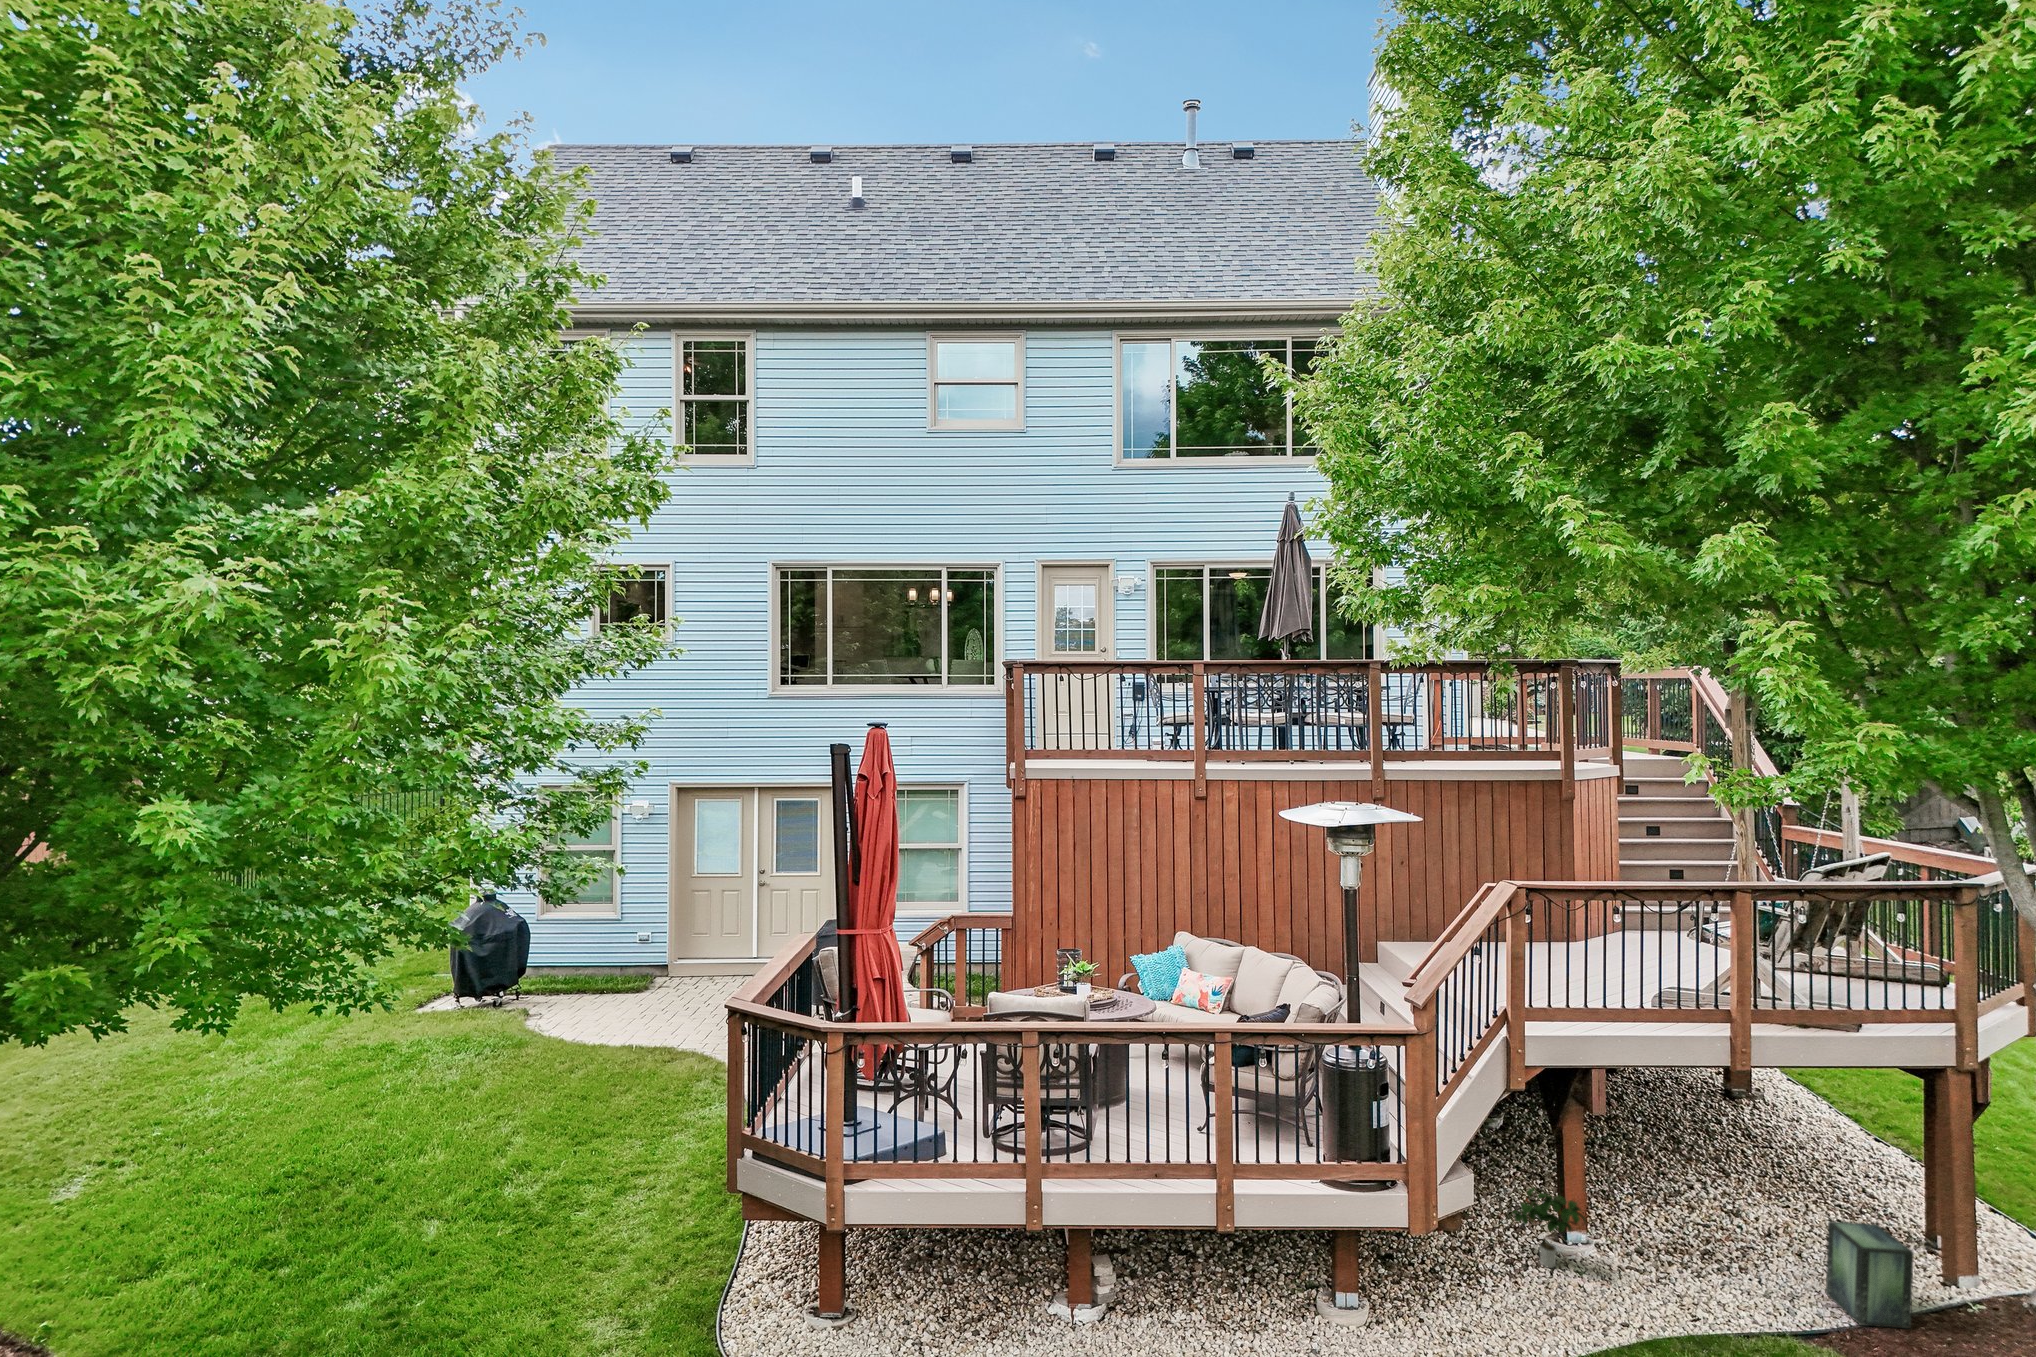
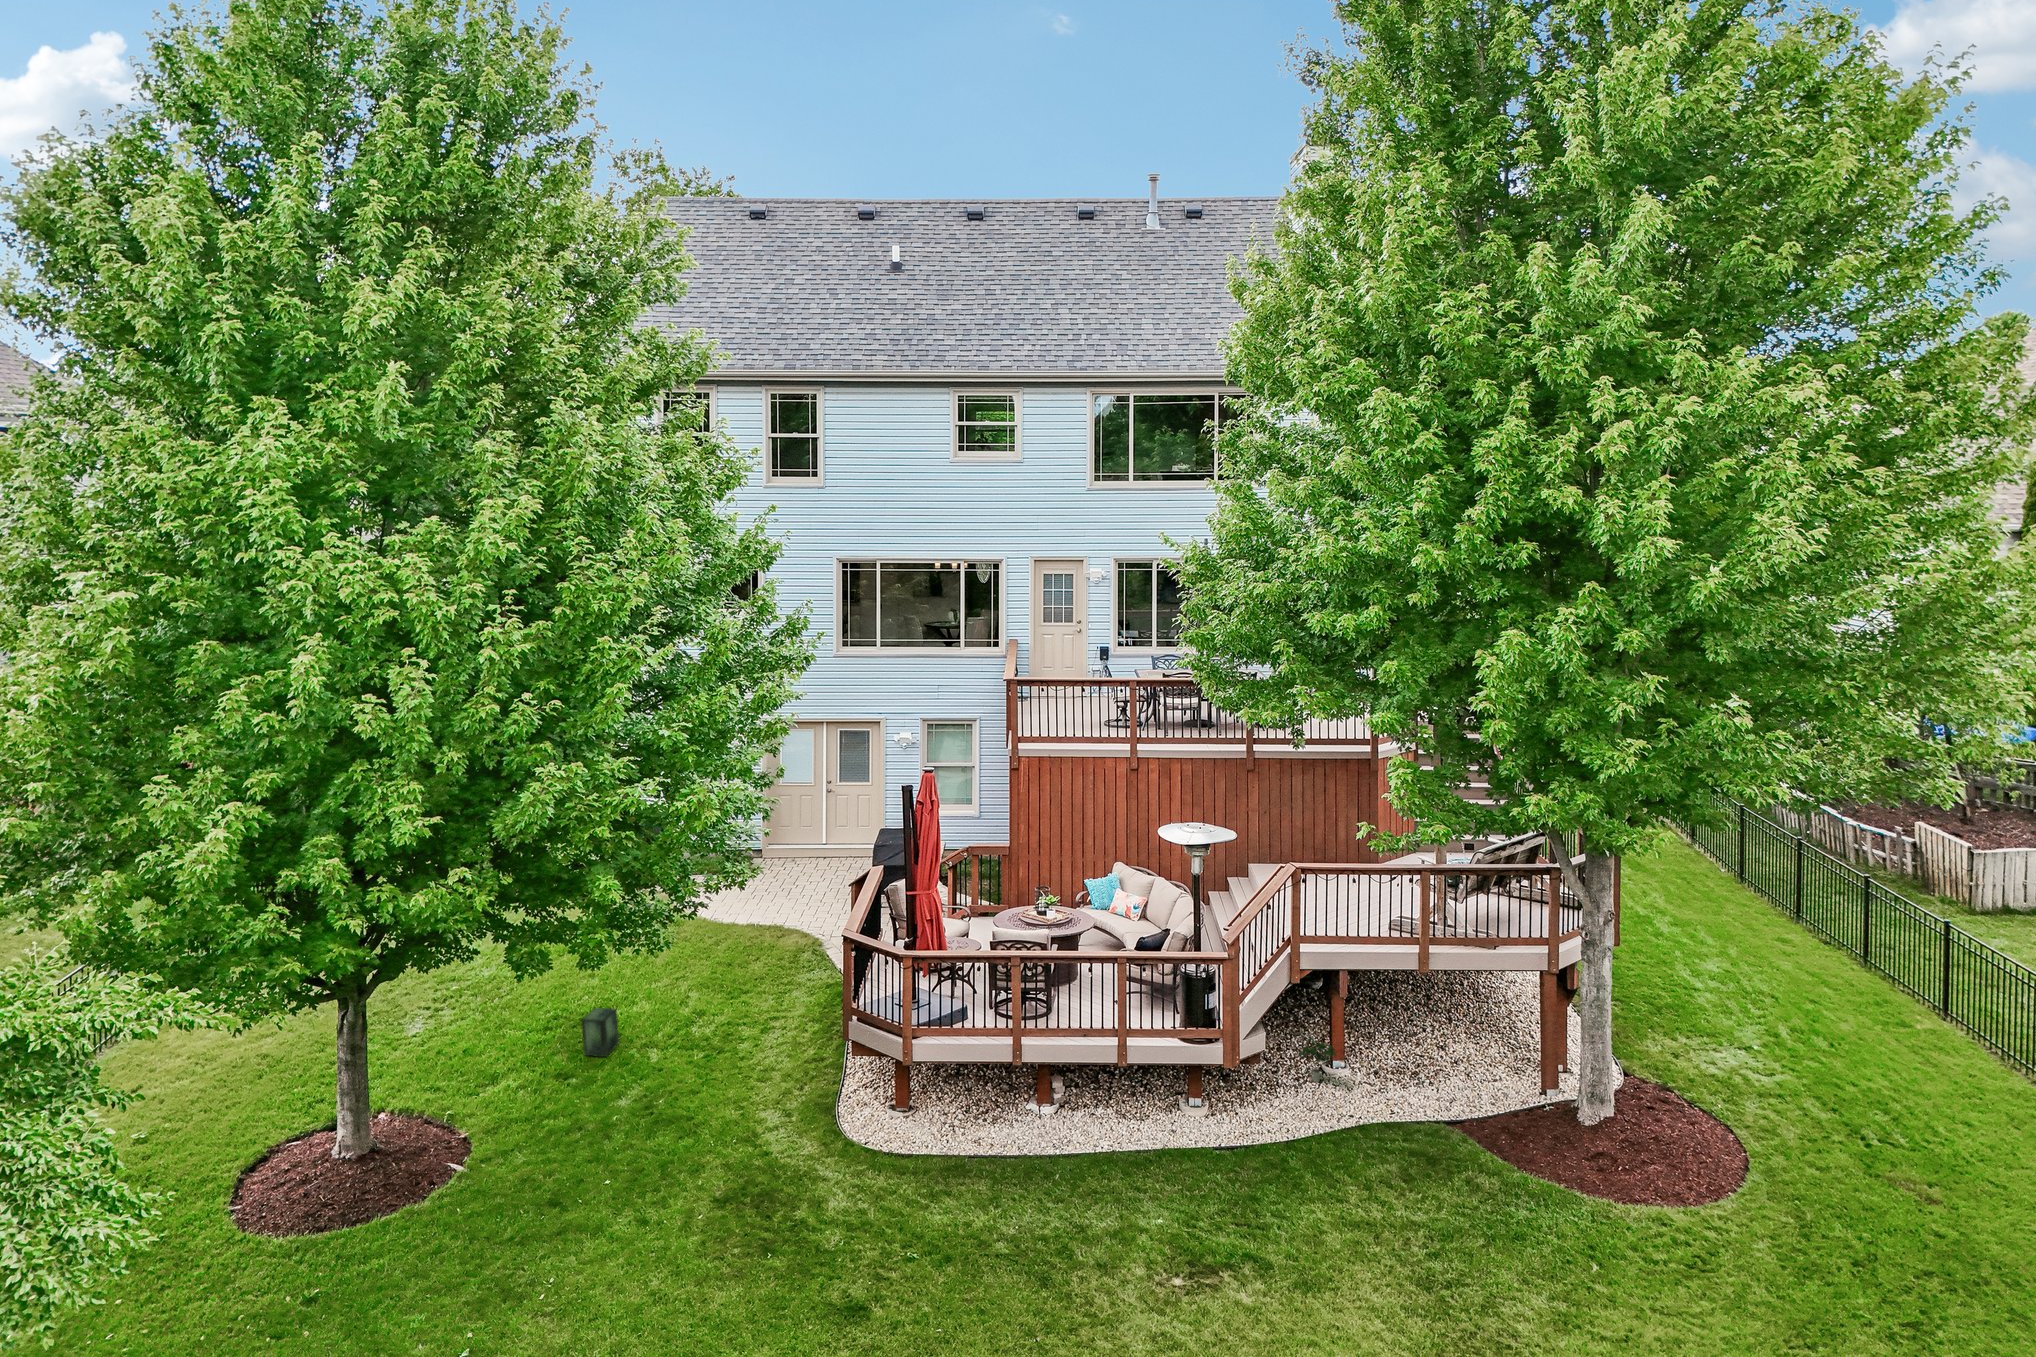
storage box: present [1826,1221,1914,1328] -> present [581,1008,619,1057]

